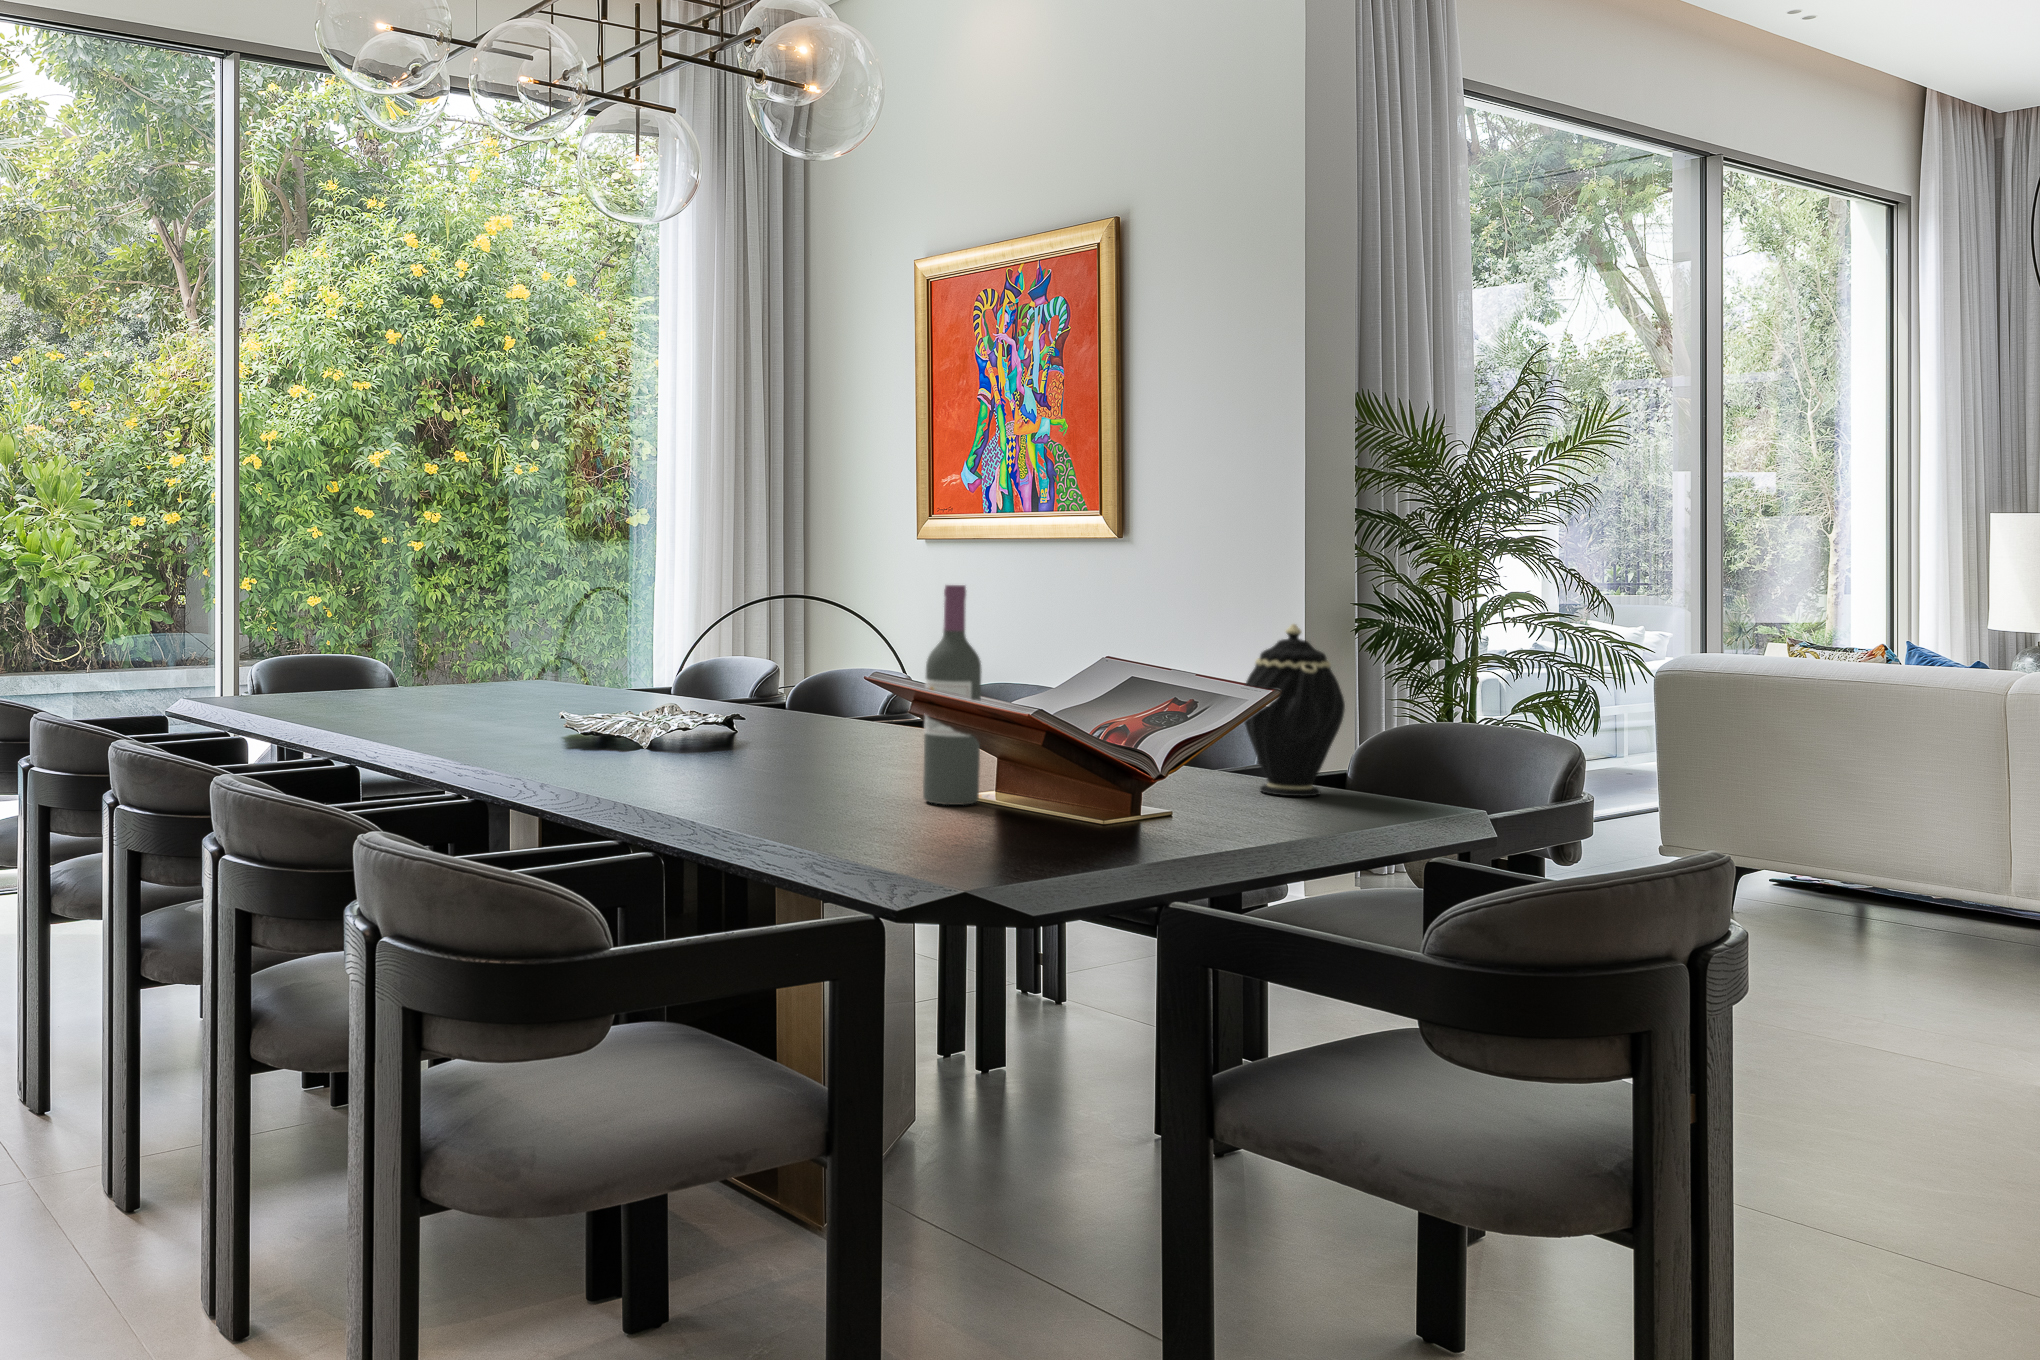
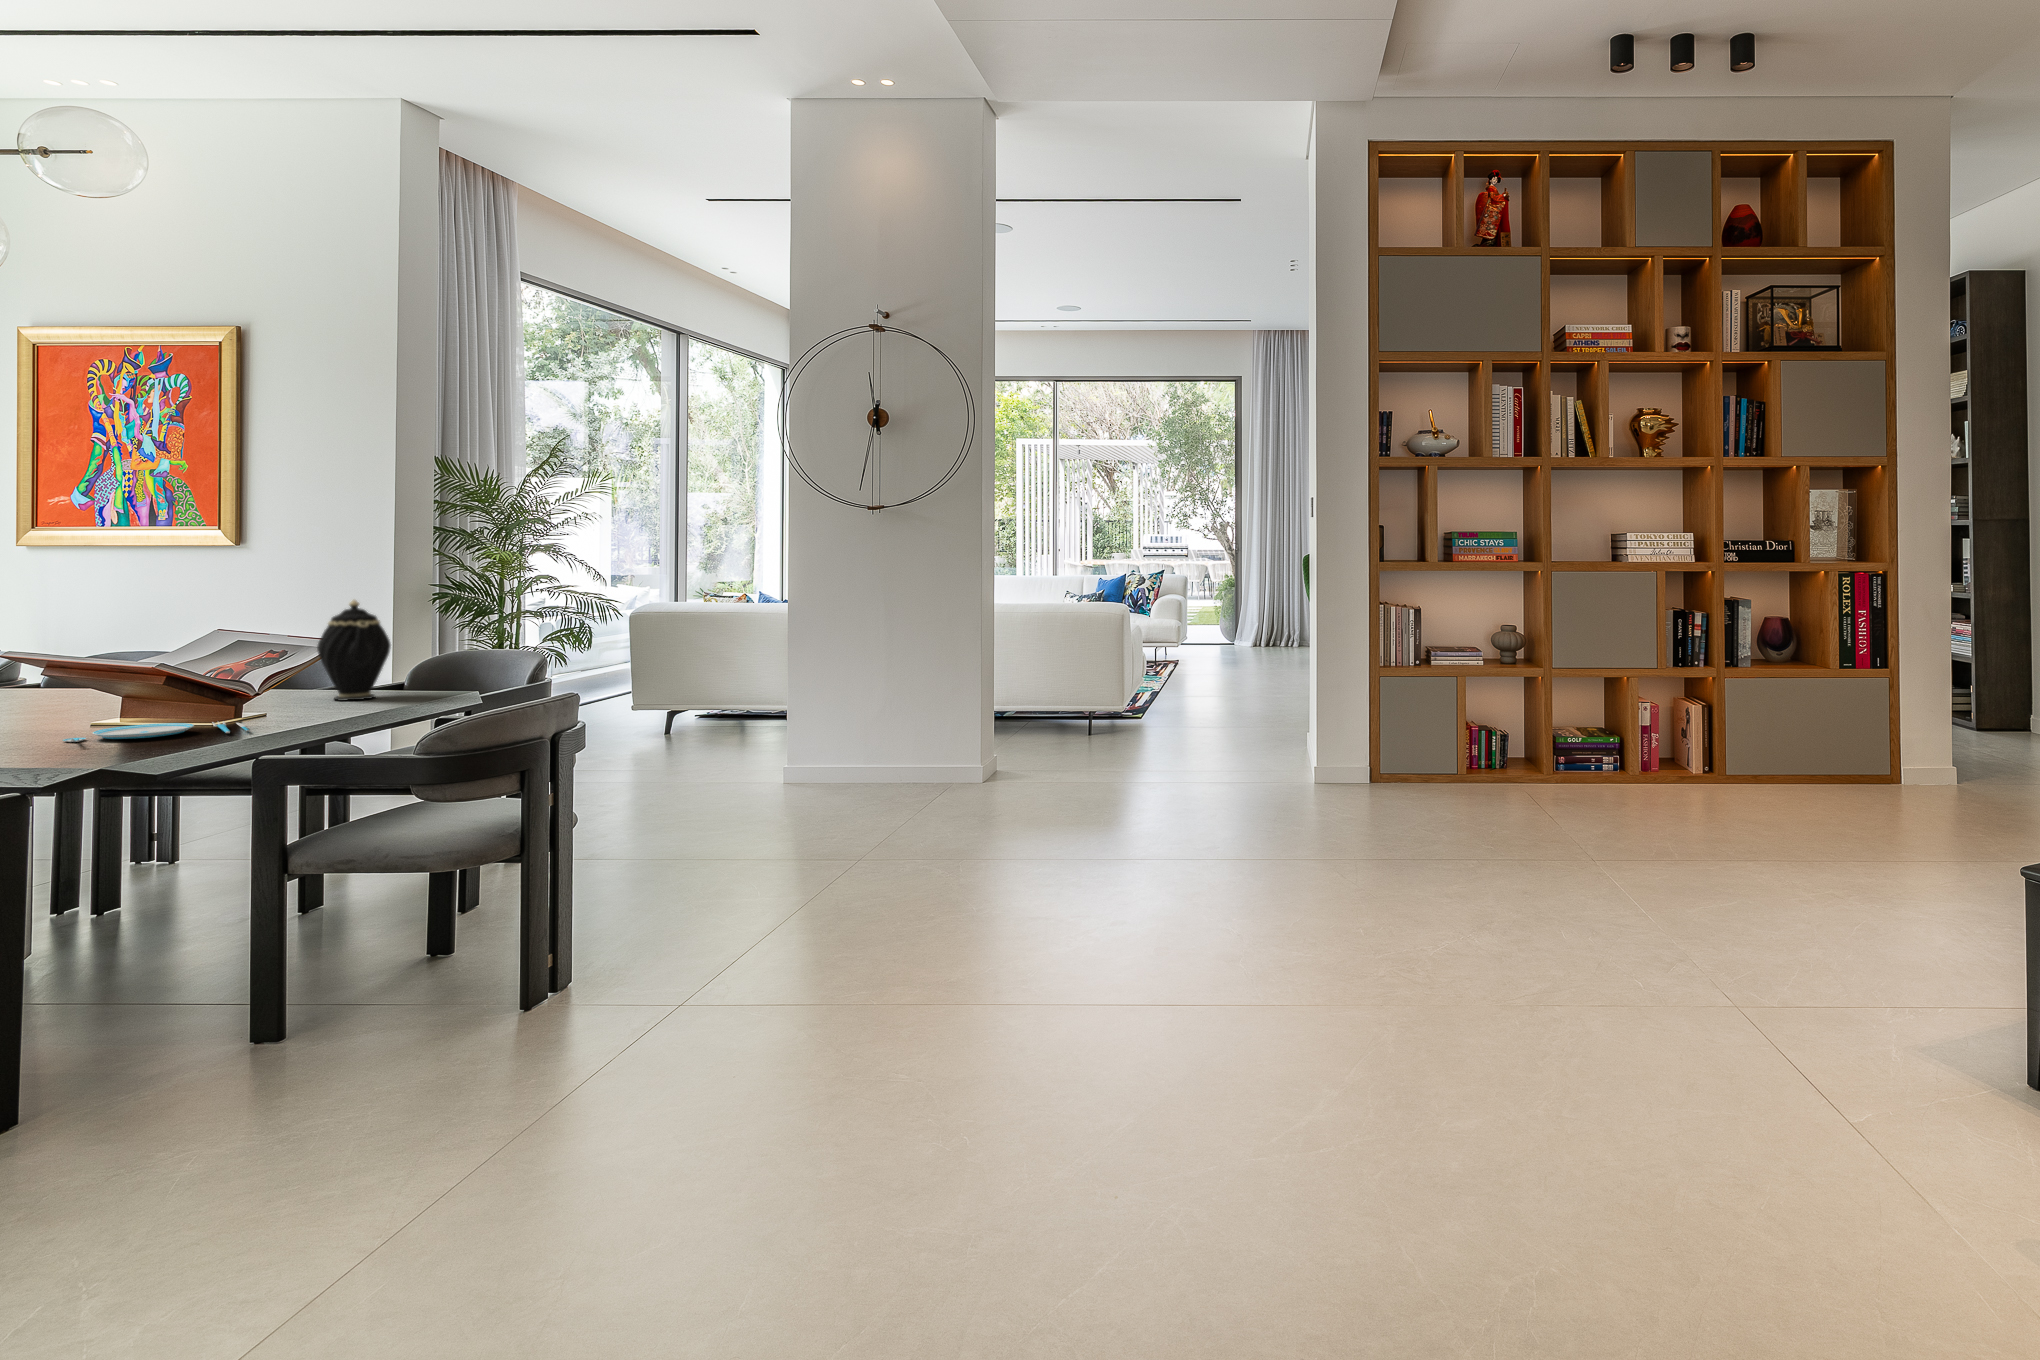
wine bottle: present [923,585,981,805] -> none [57,584,108,729]
plate: none [925,812,1157,847] -> present [63,721,249,742]

